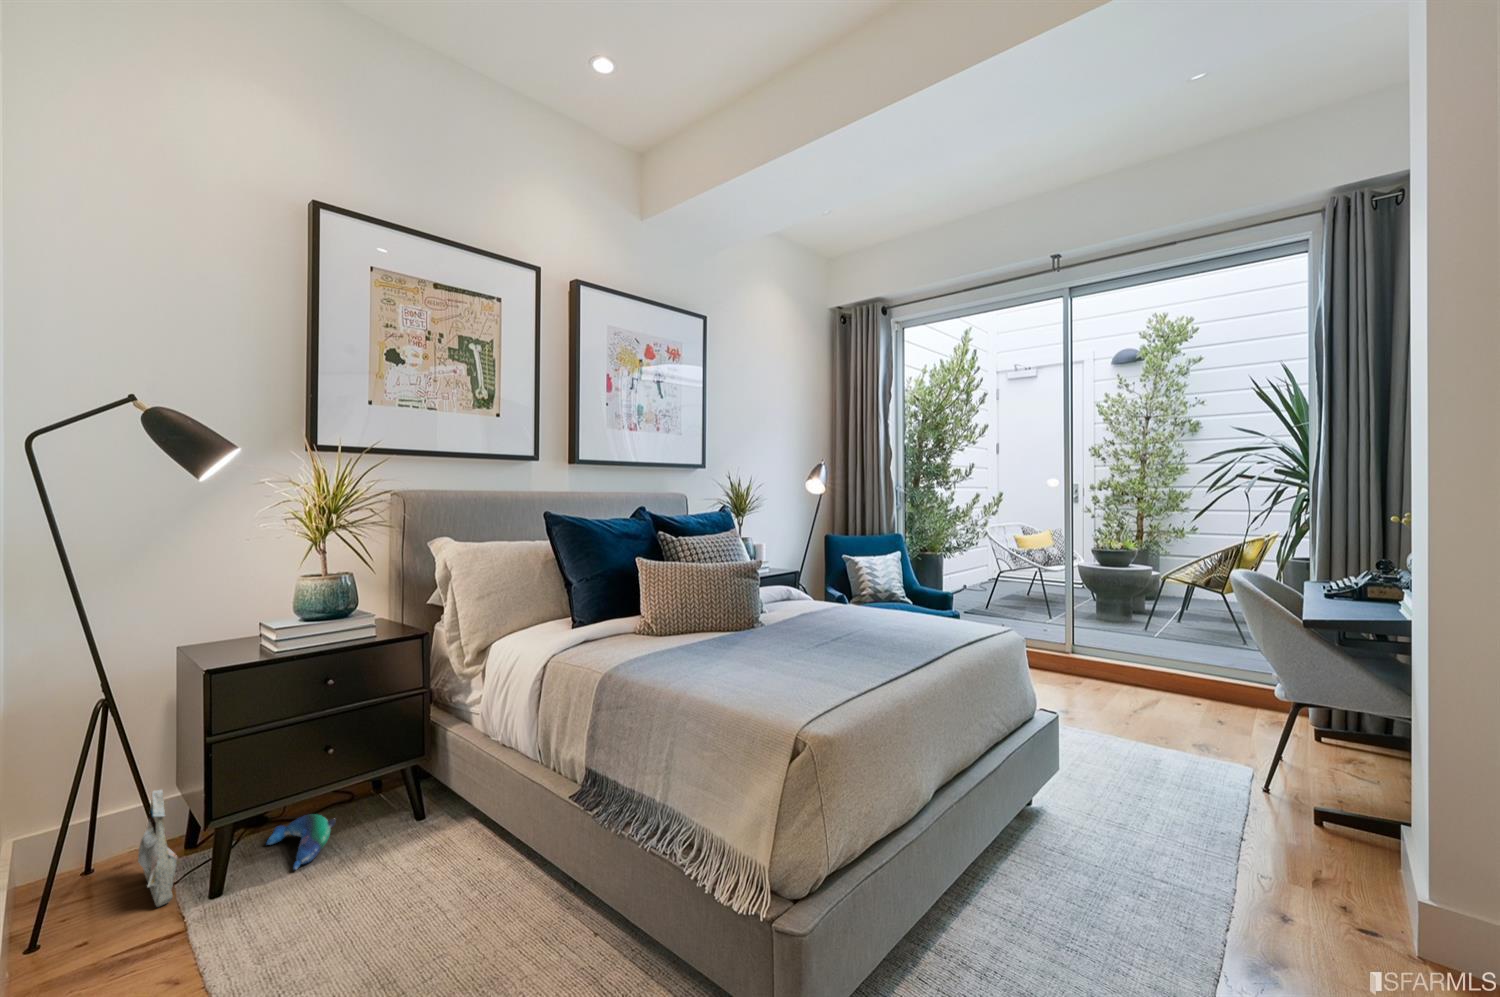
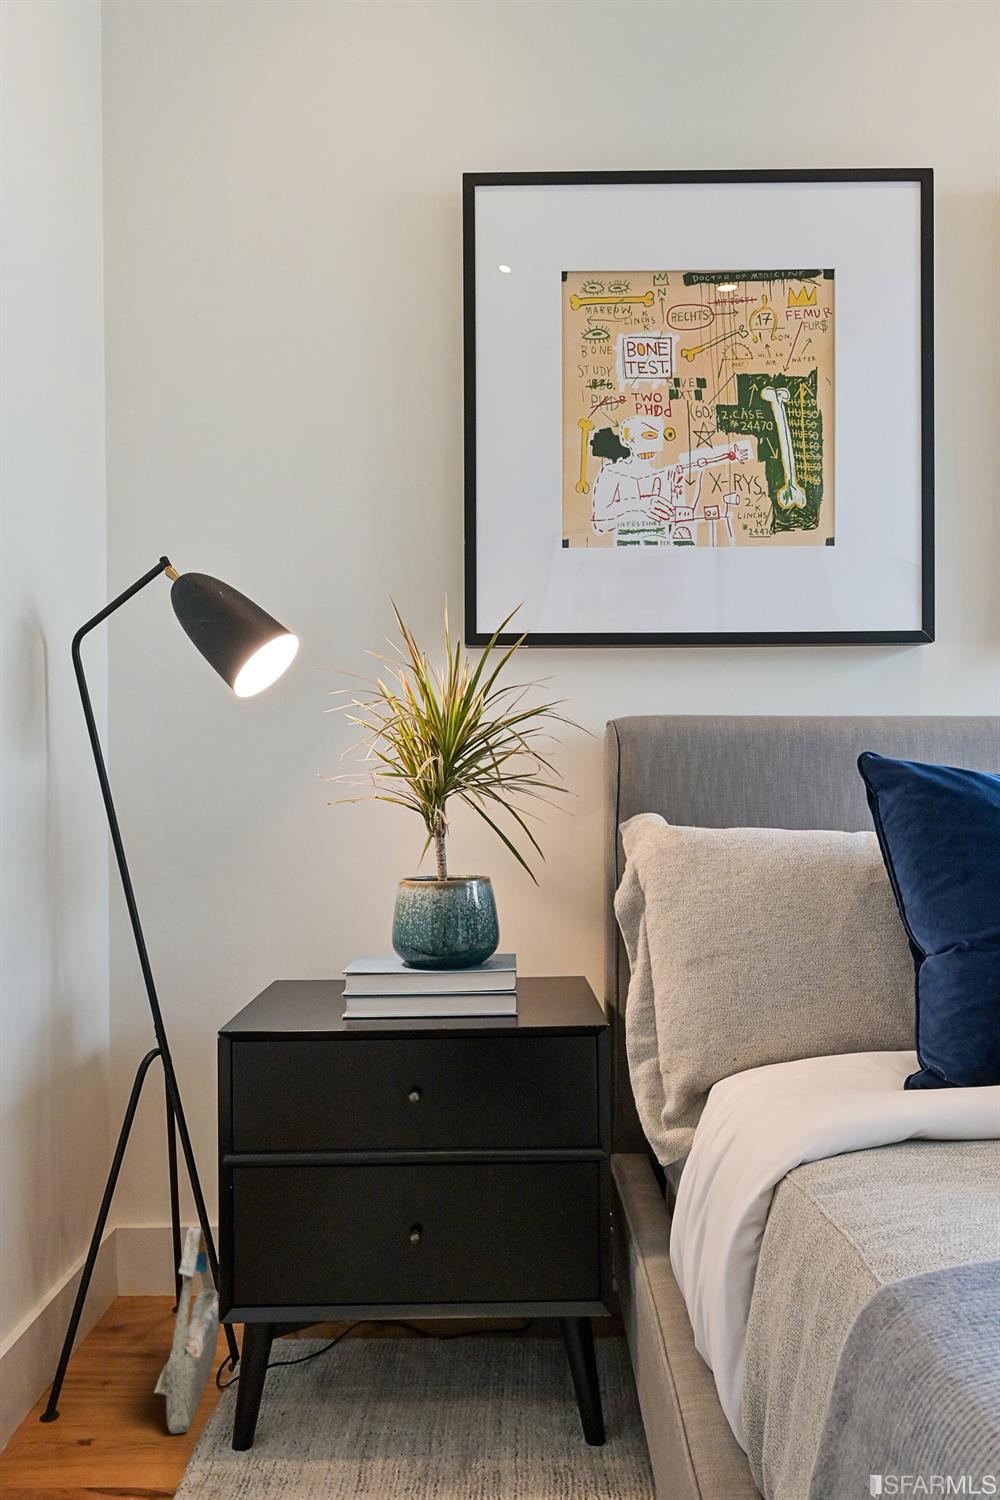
plush toy: present [266,814,336,870] -> none [351,1350,446,1458]

